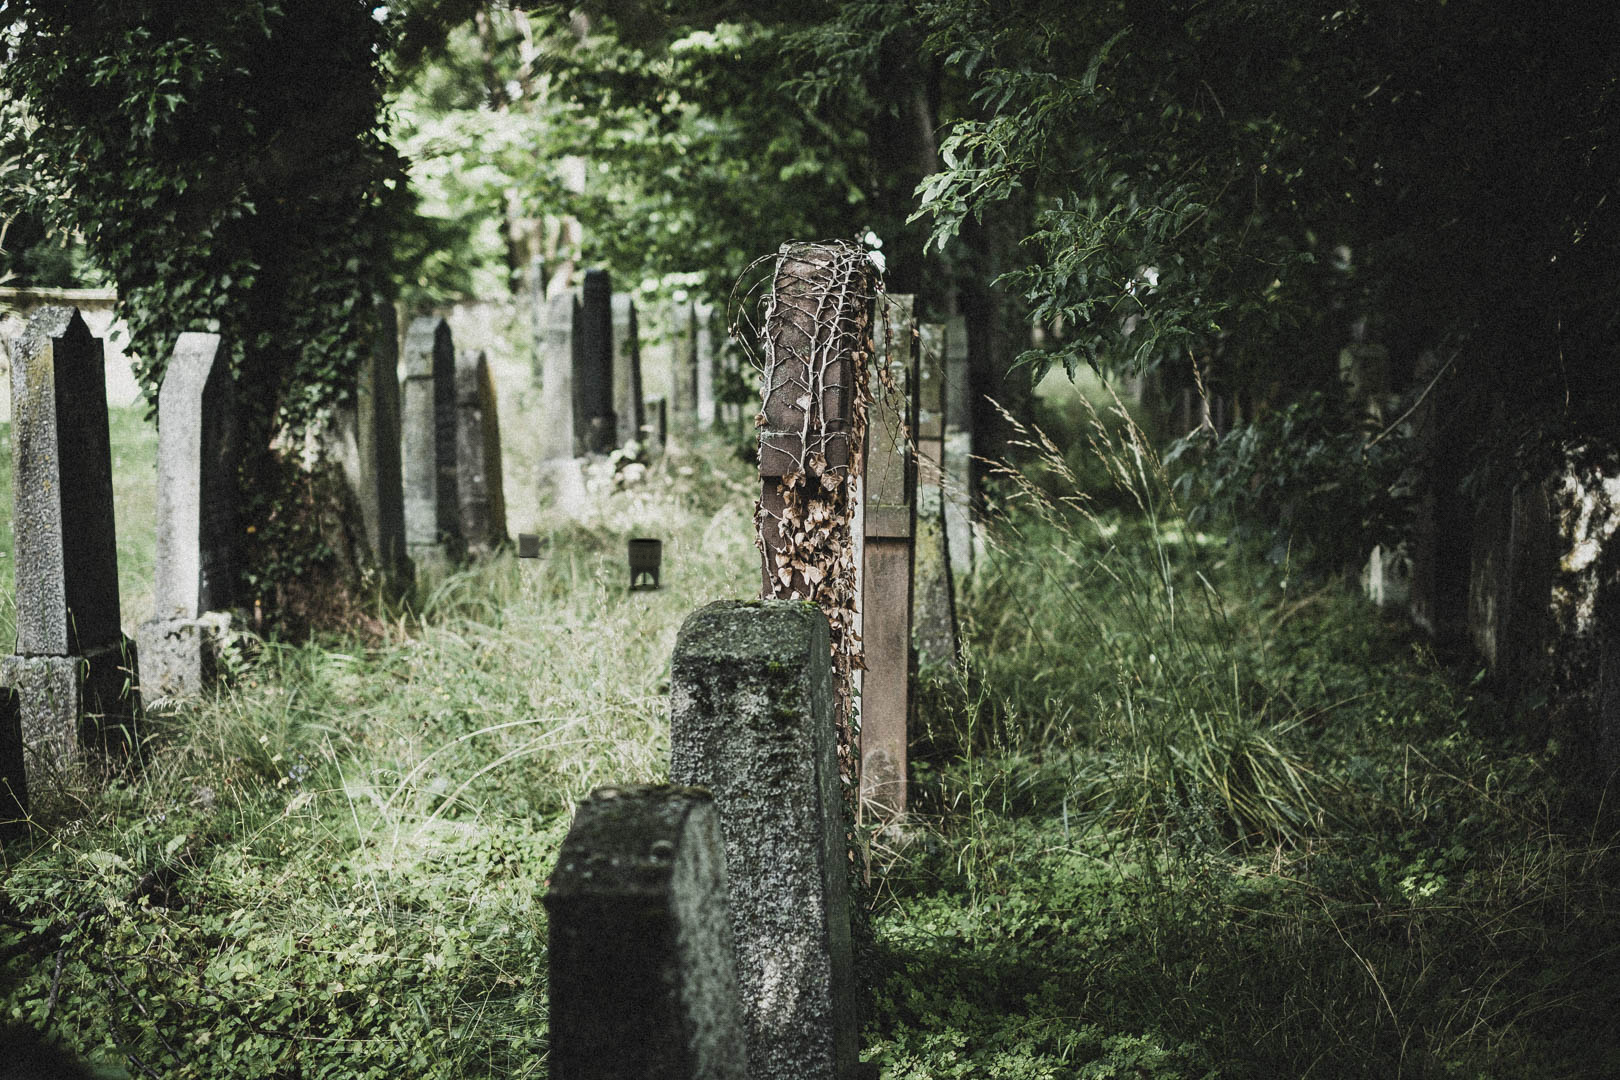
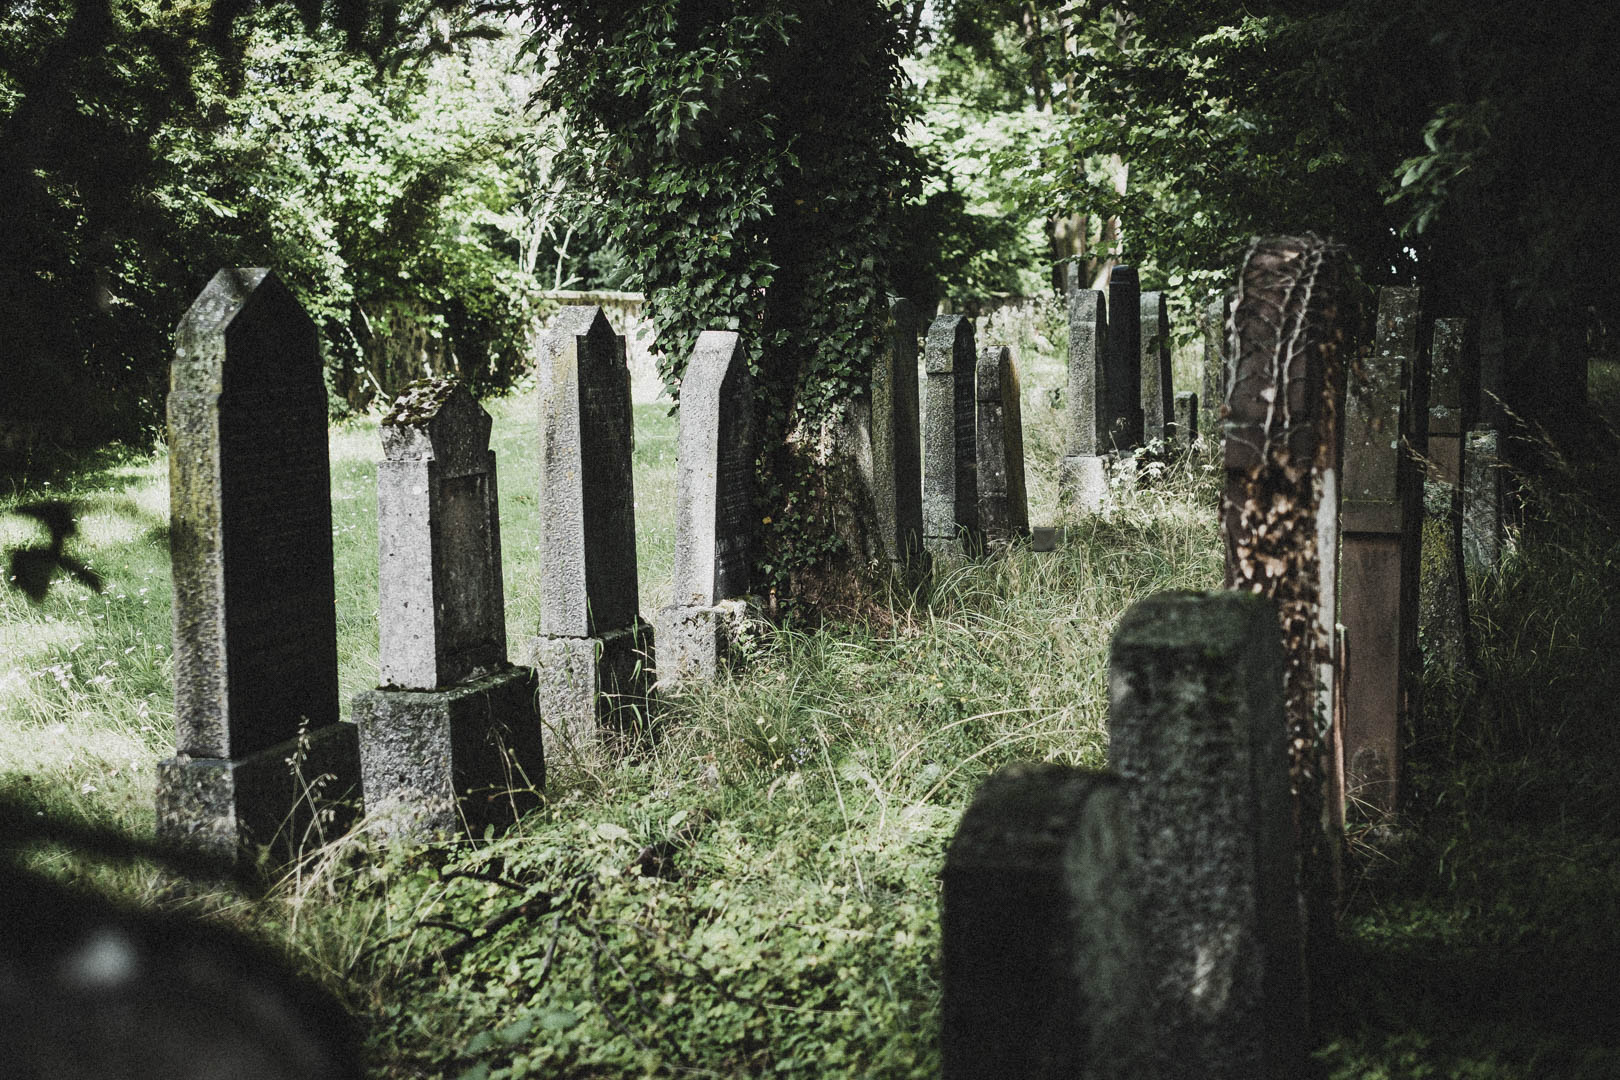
planter: present [627,538,663,589] -> none [1149,522,1190,578]

